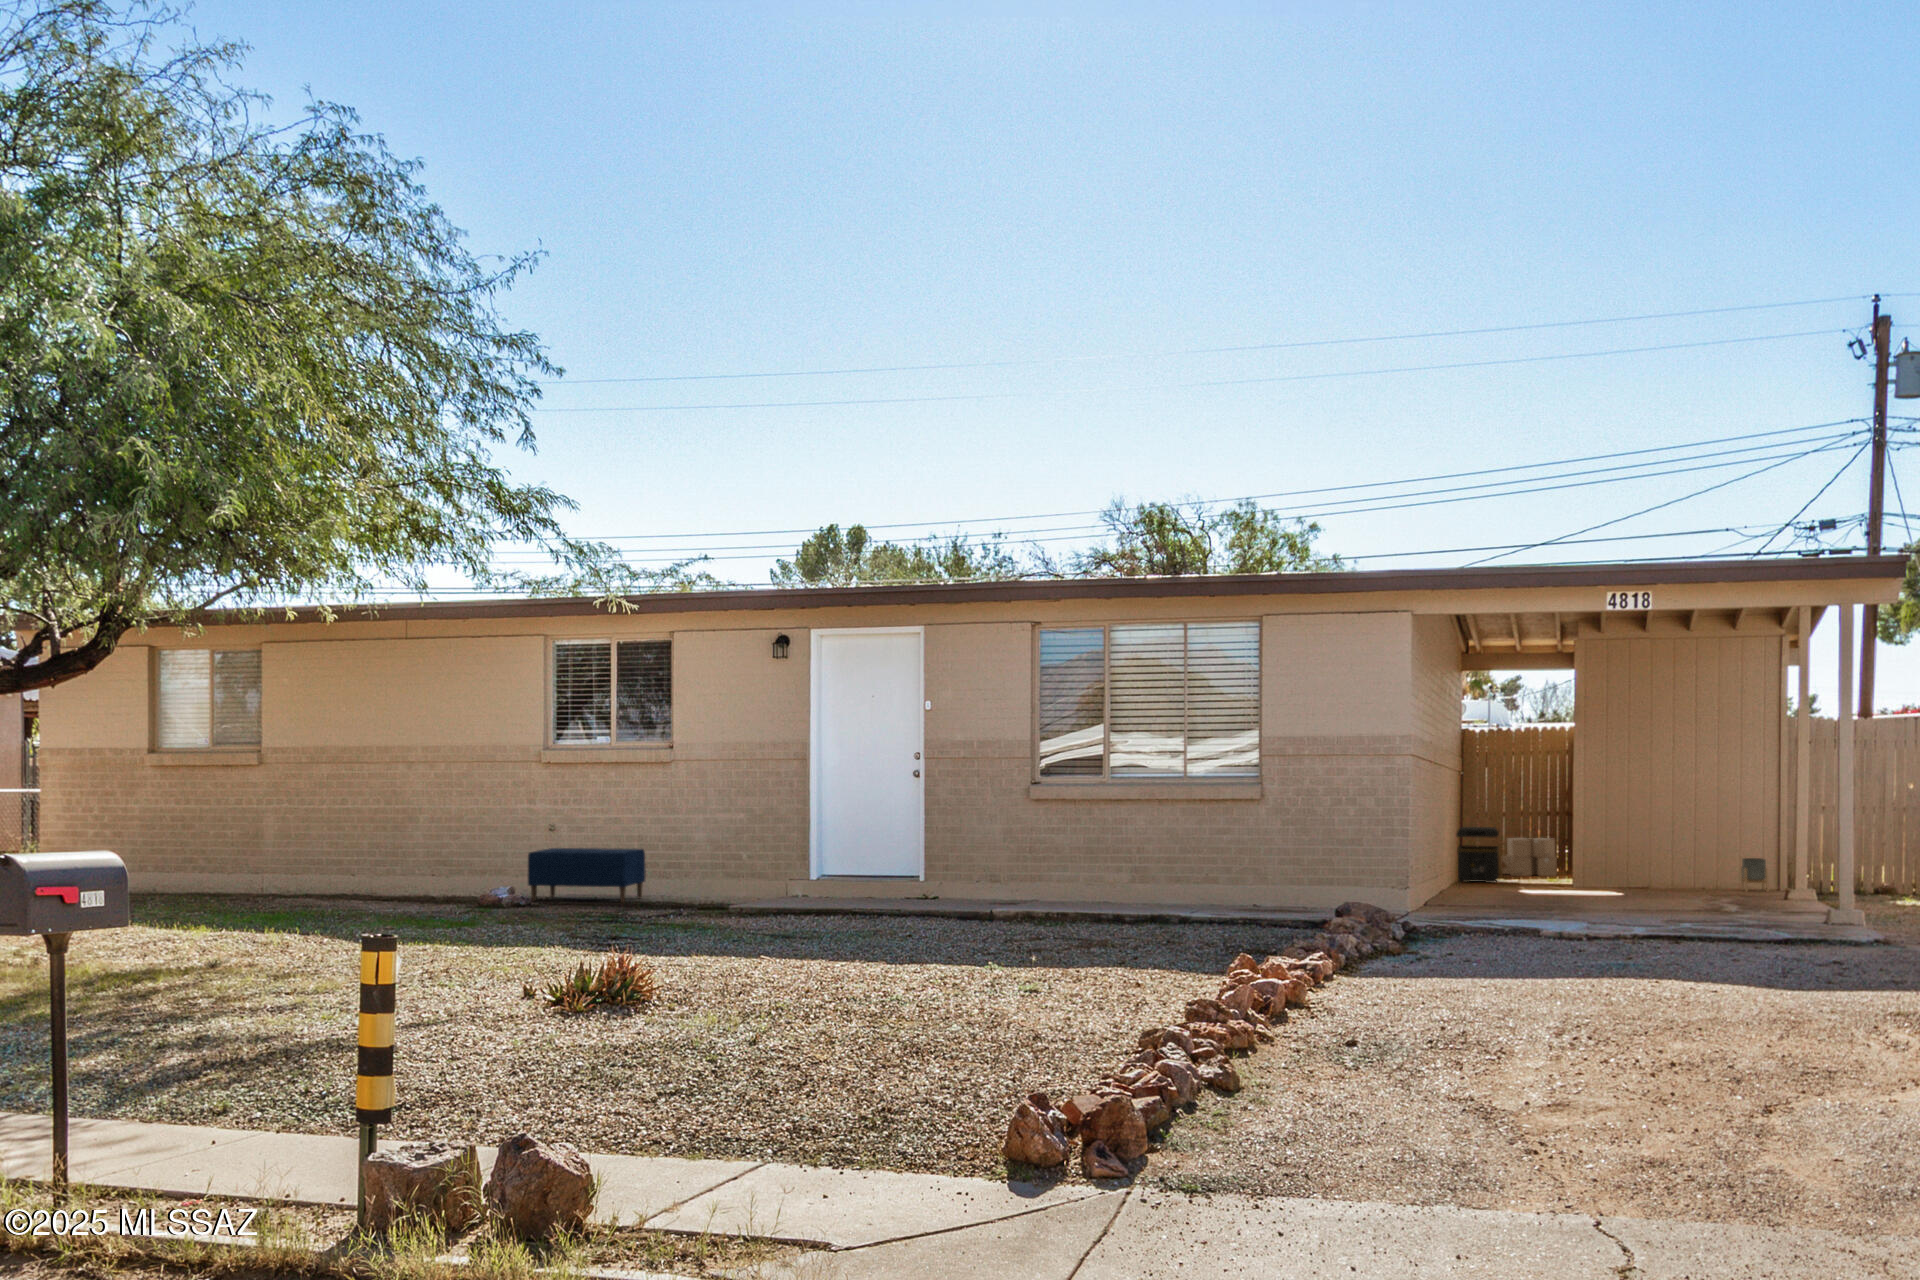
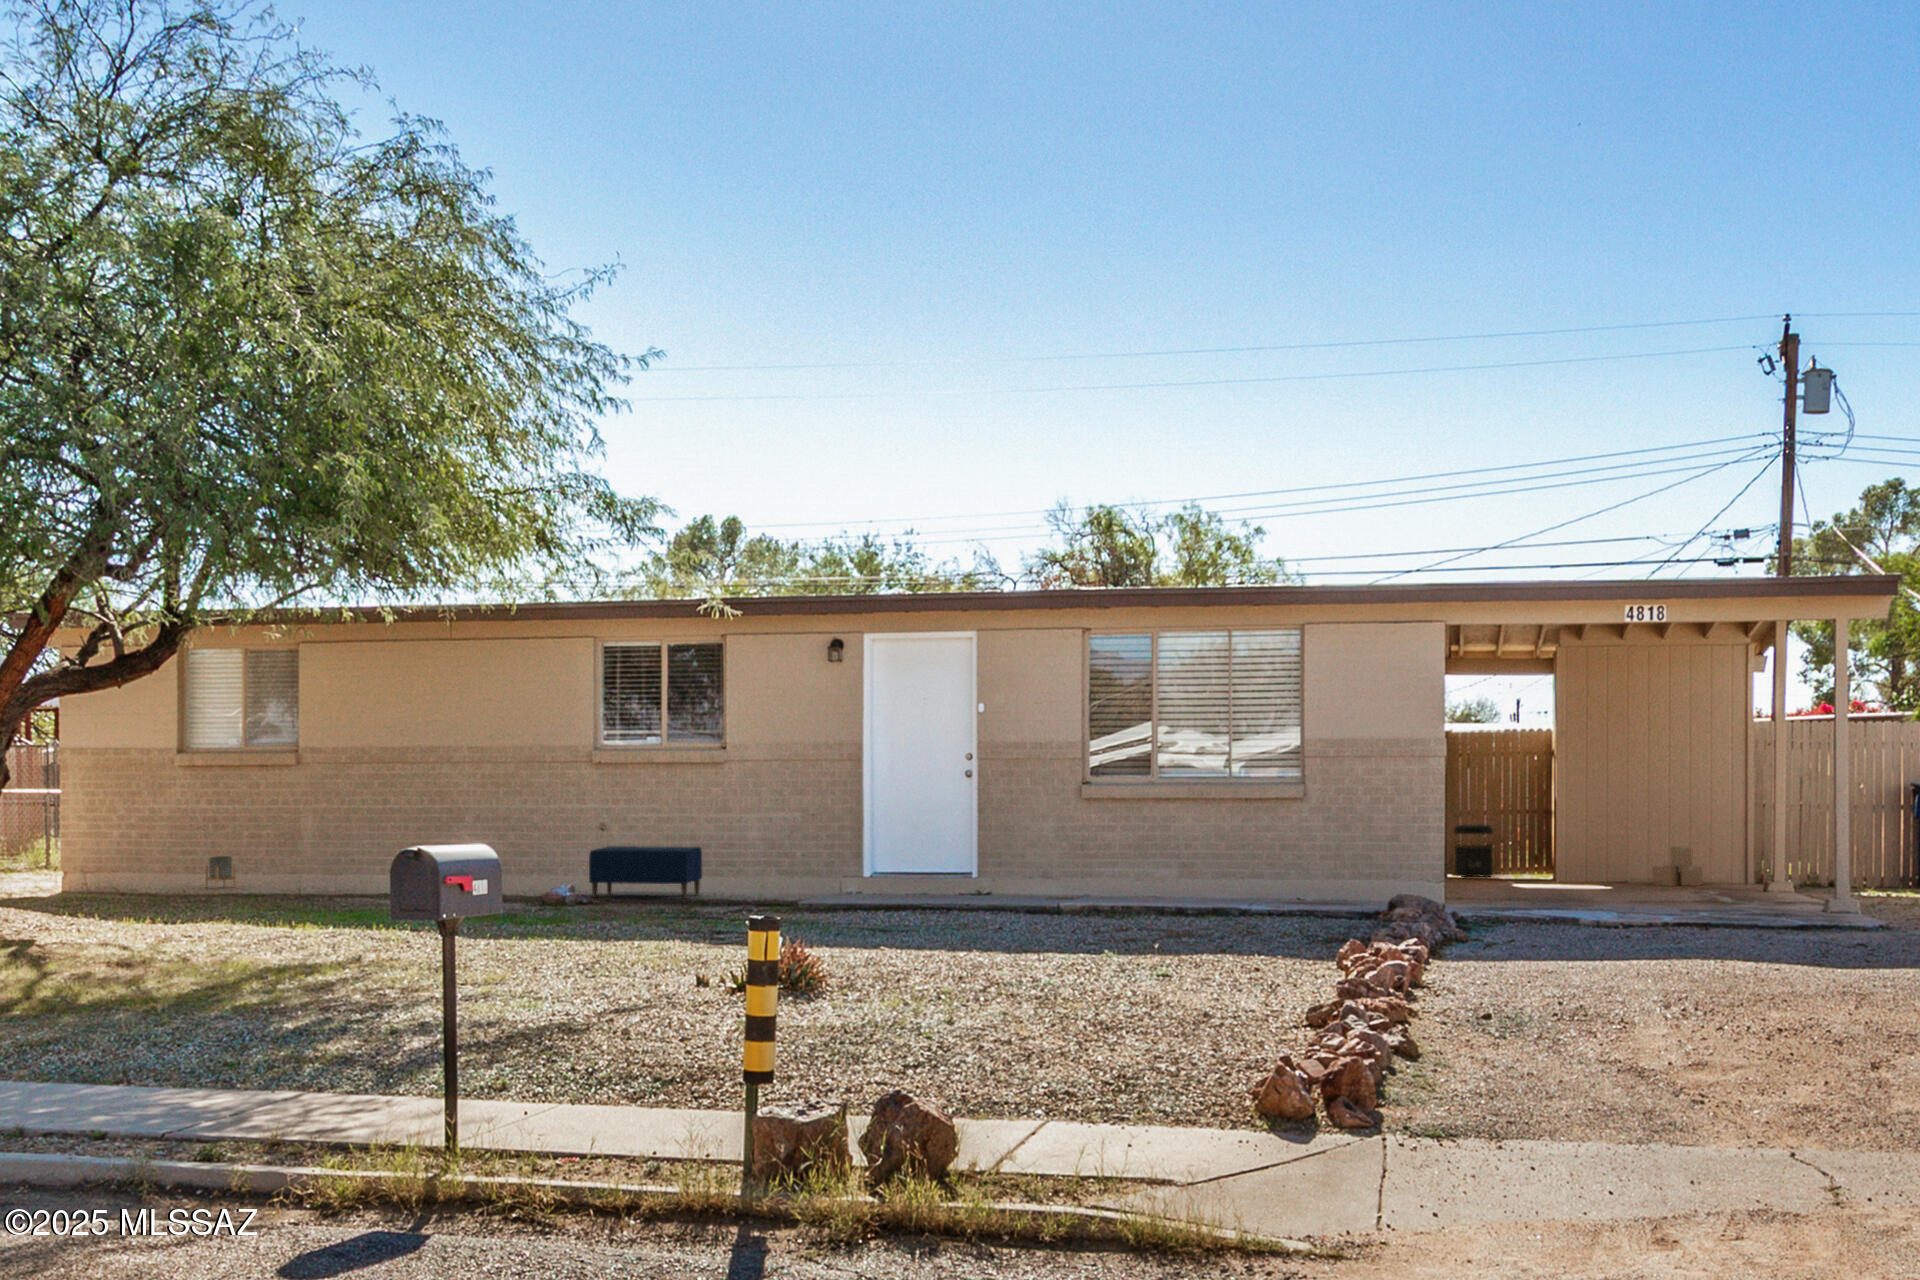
cardboard box: present [1502,838,1557,876] -> present [1652,846,1702,886]
planter: present [1741,858,1768,891] -> present [205,856,236,888]

